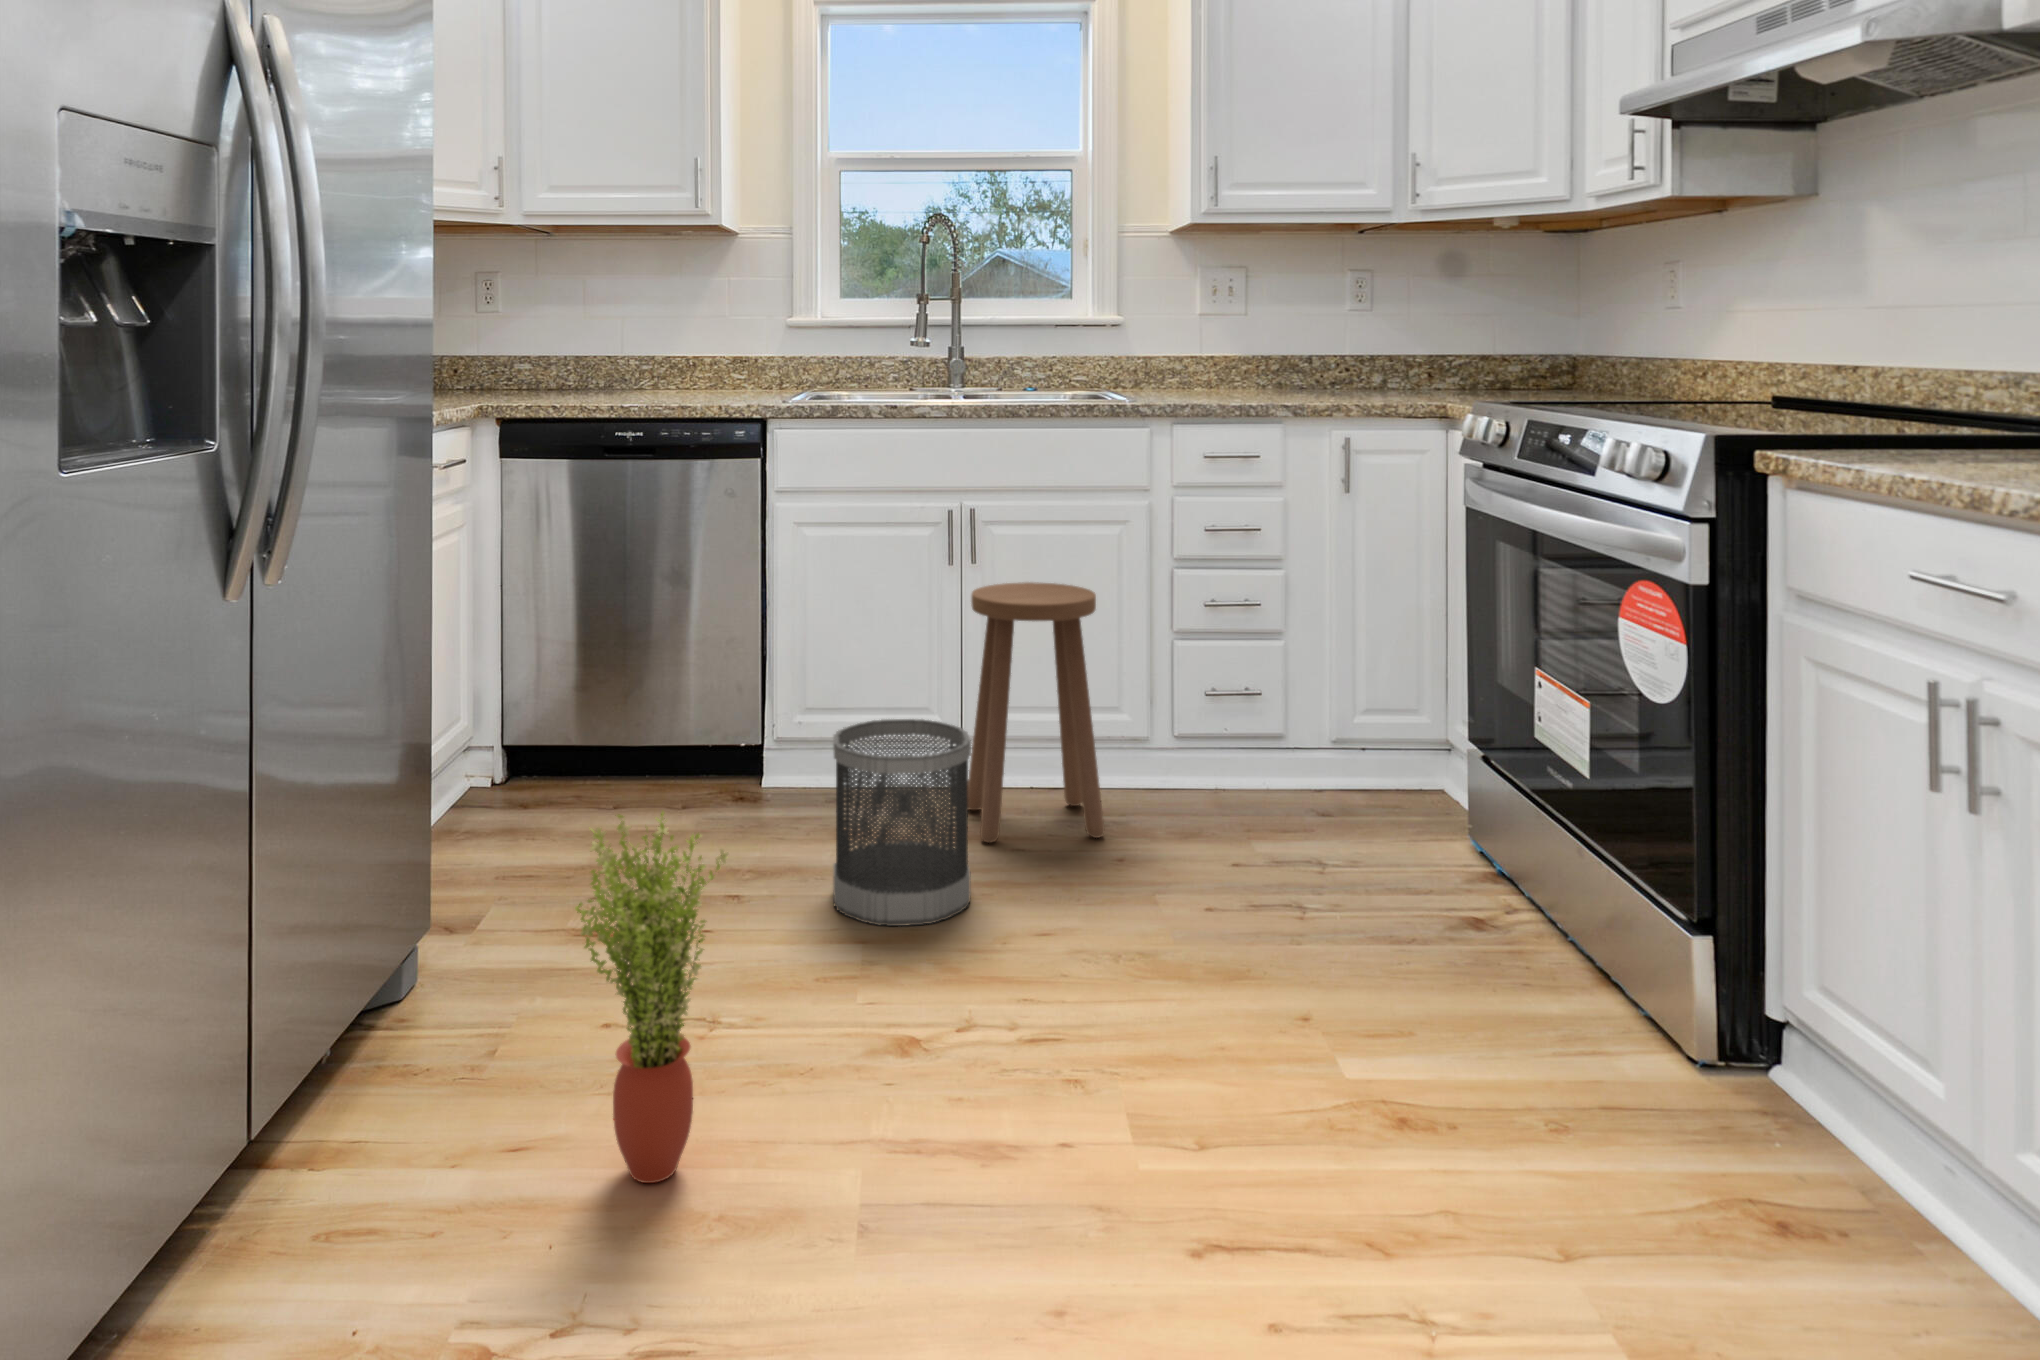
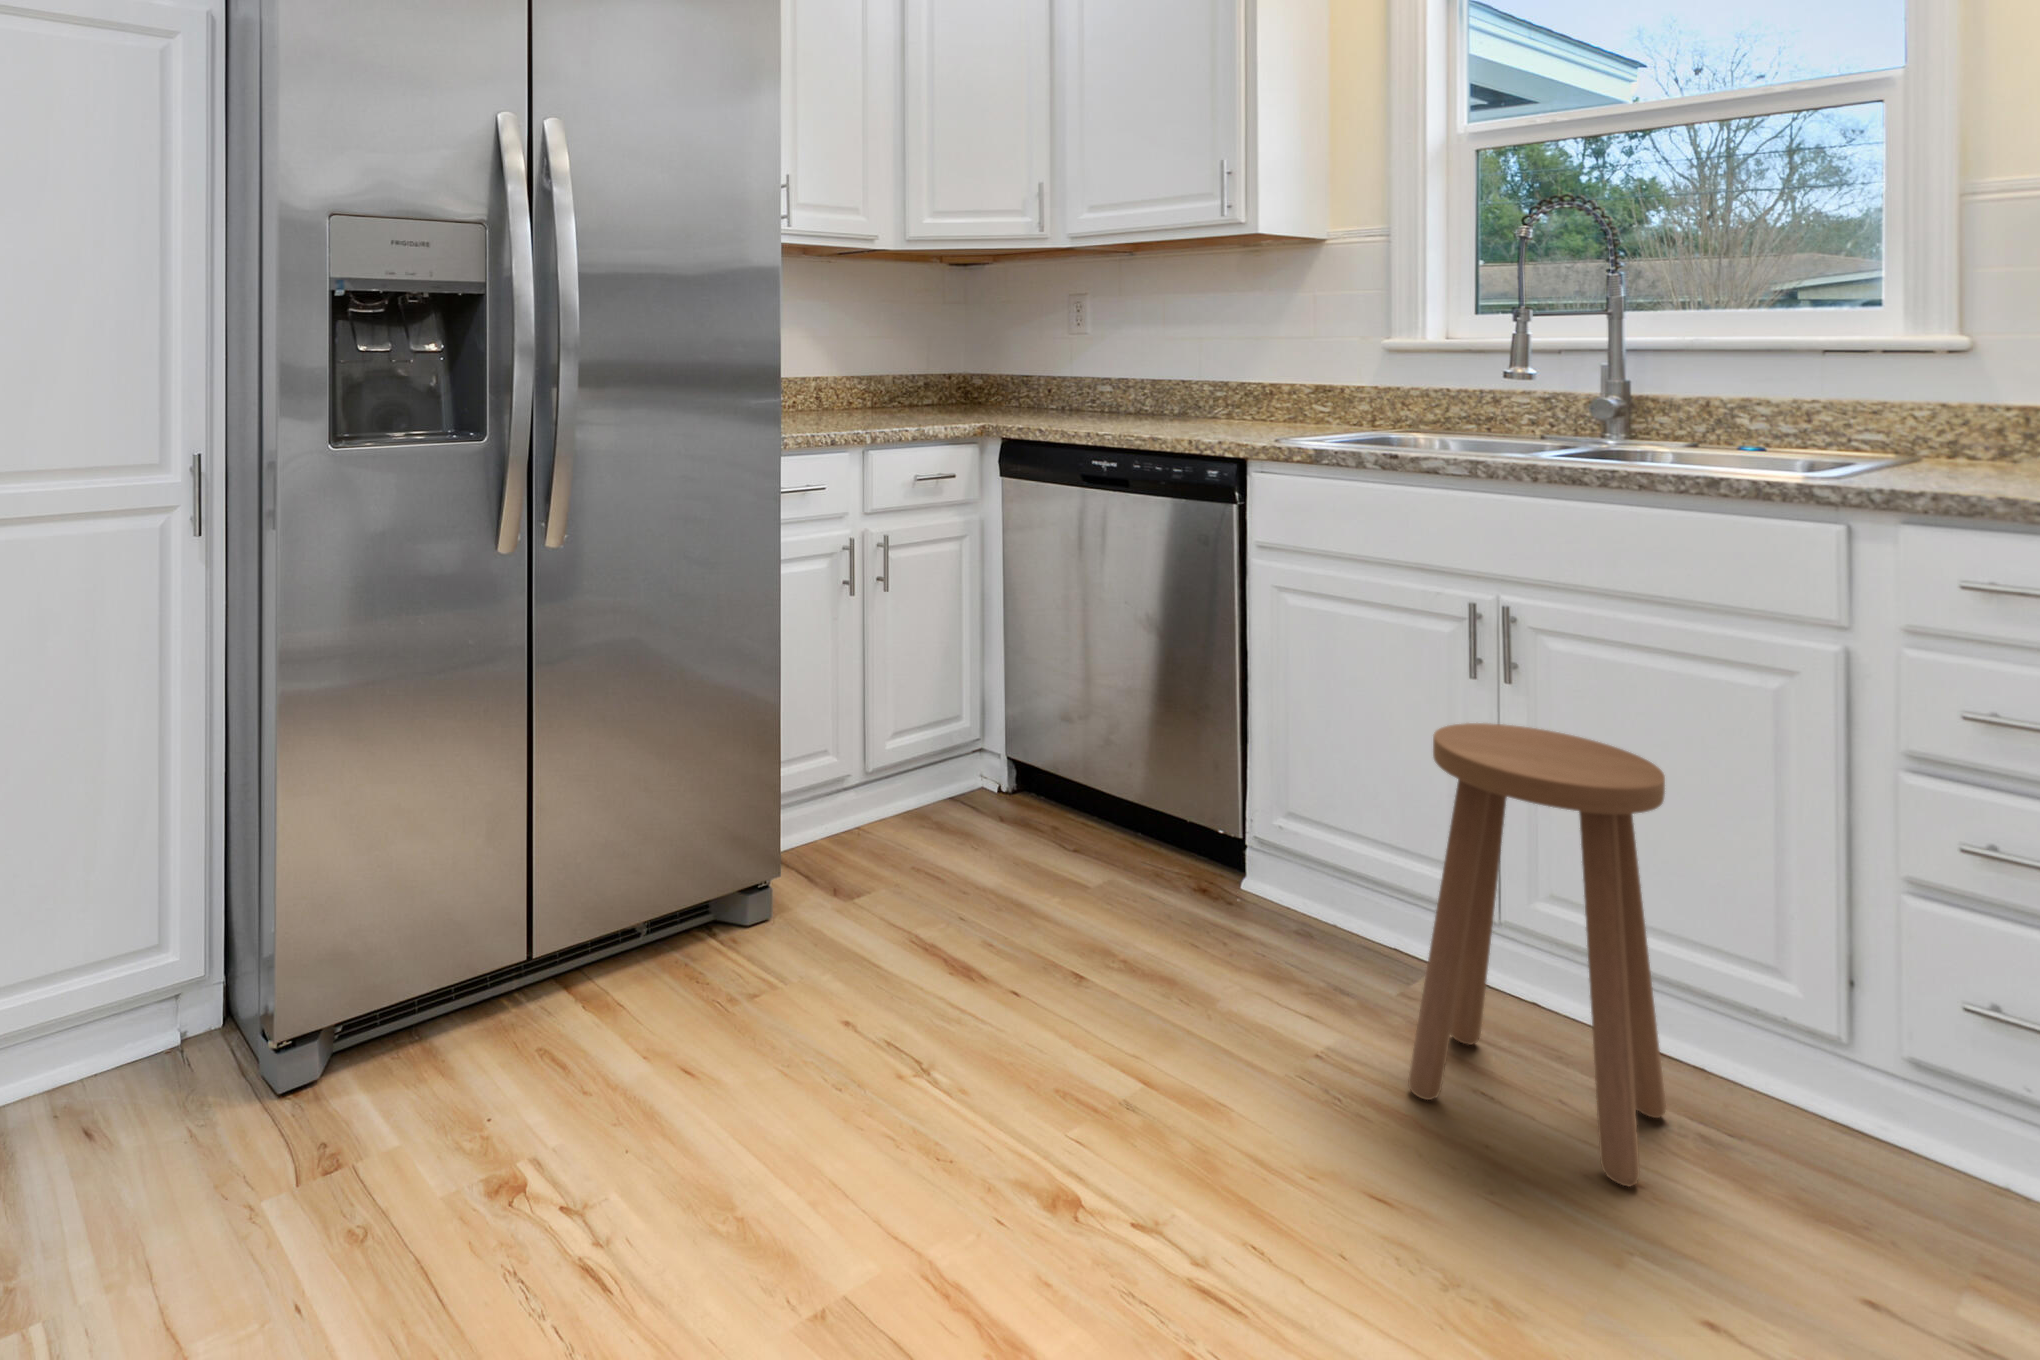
wastebasket: present [833,719,971,926] -> none [1095,849,1304,1168]
potted plant: present [575,812,728,1183] -> none [443,836,610,1250]

